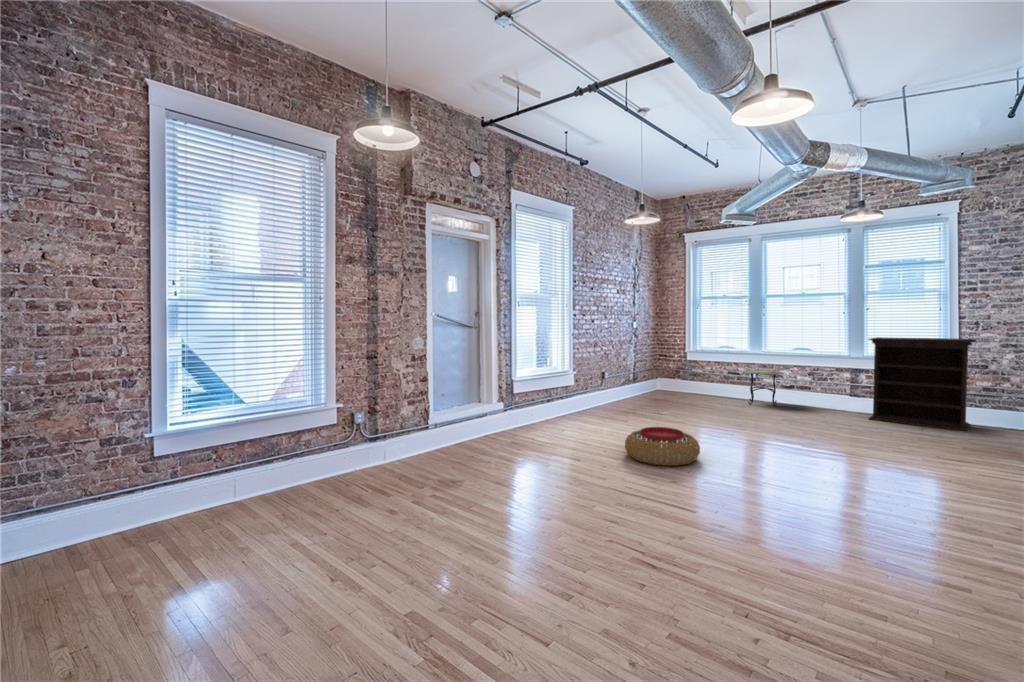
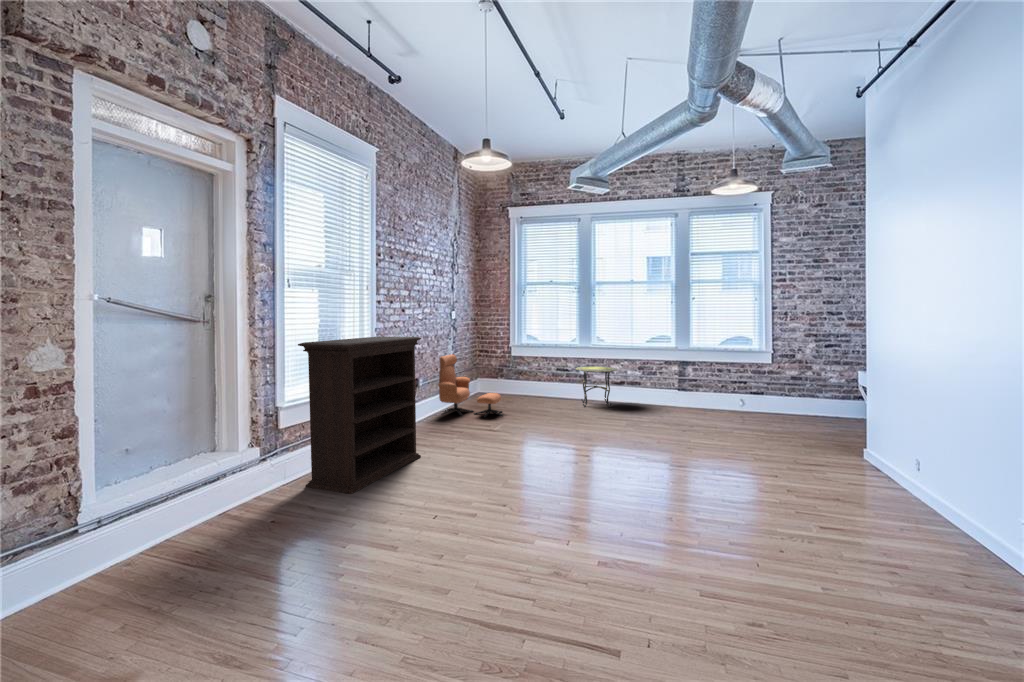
bookshelf: present [868,337,976,431] -> present [298,336,421,494]
lounge chair: none [619,356,673,406] -> present [438,355,502,417]
pouf: present [625,427,700,466] -> none [469,464,575,530]

